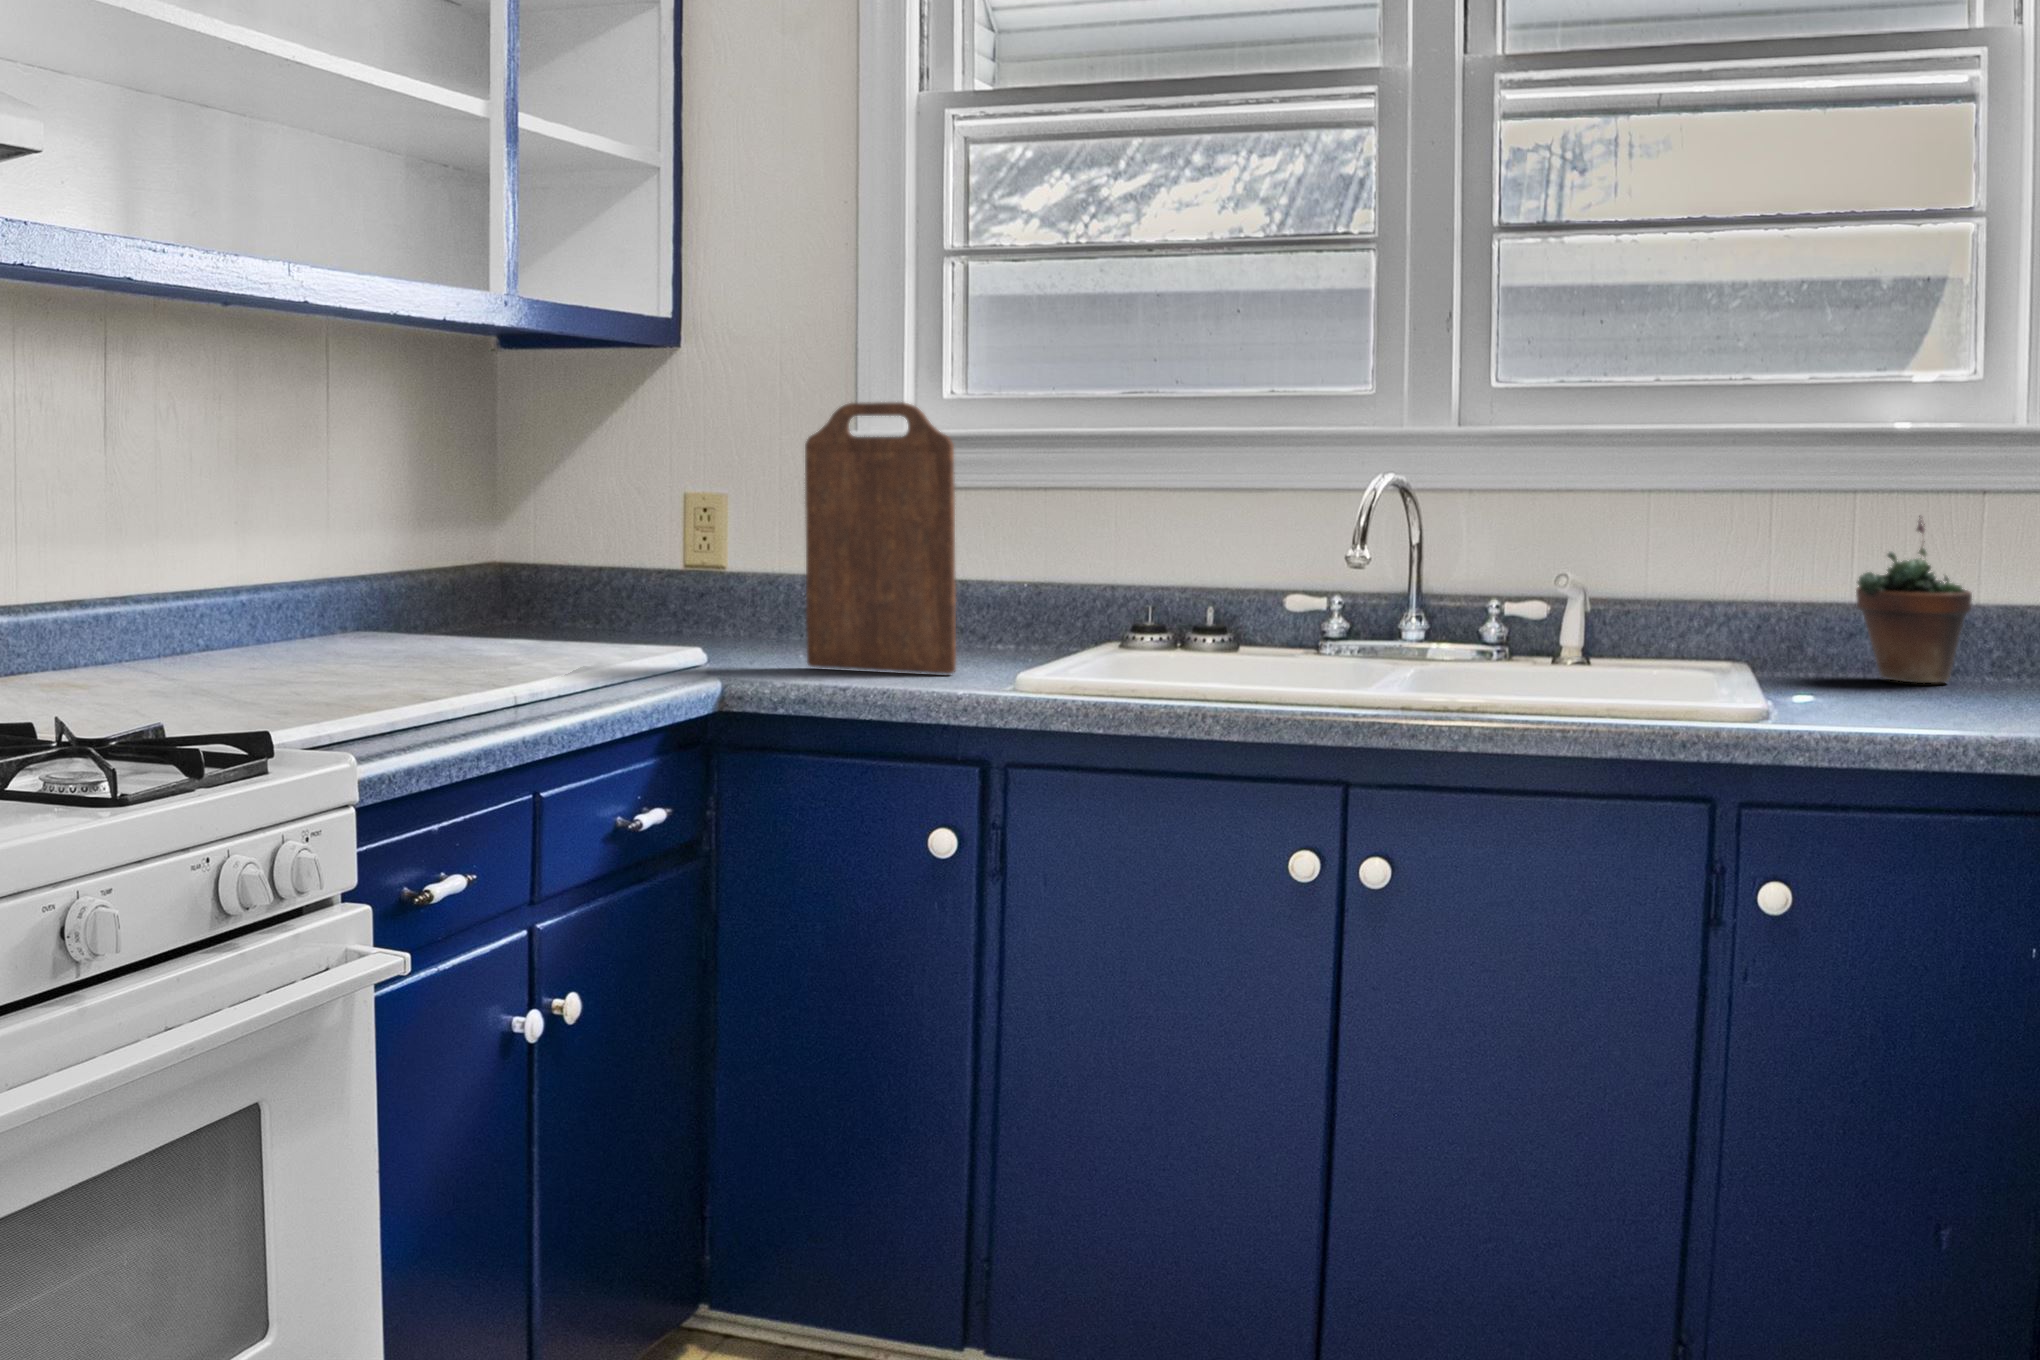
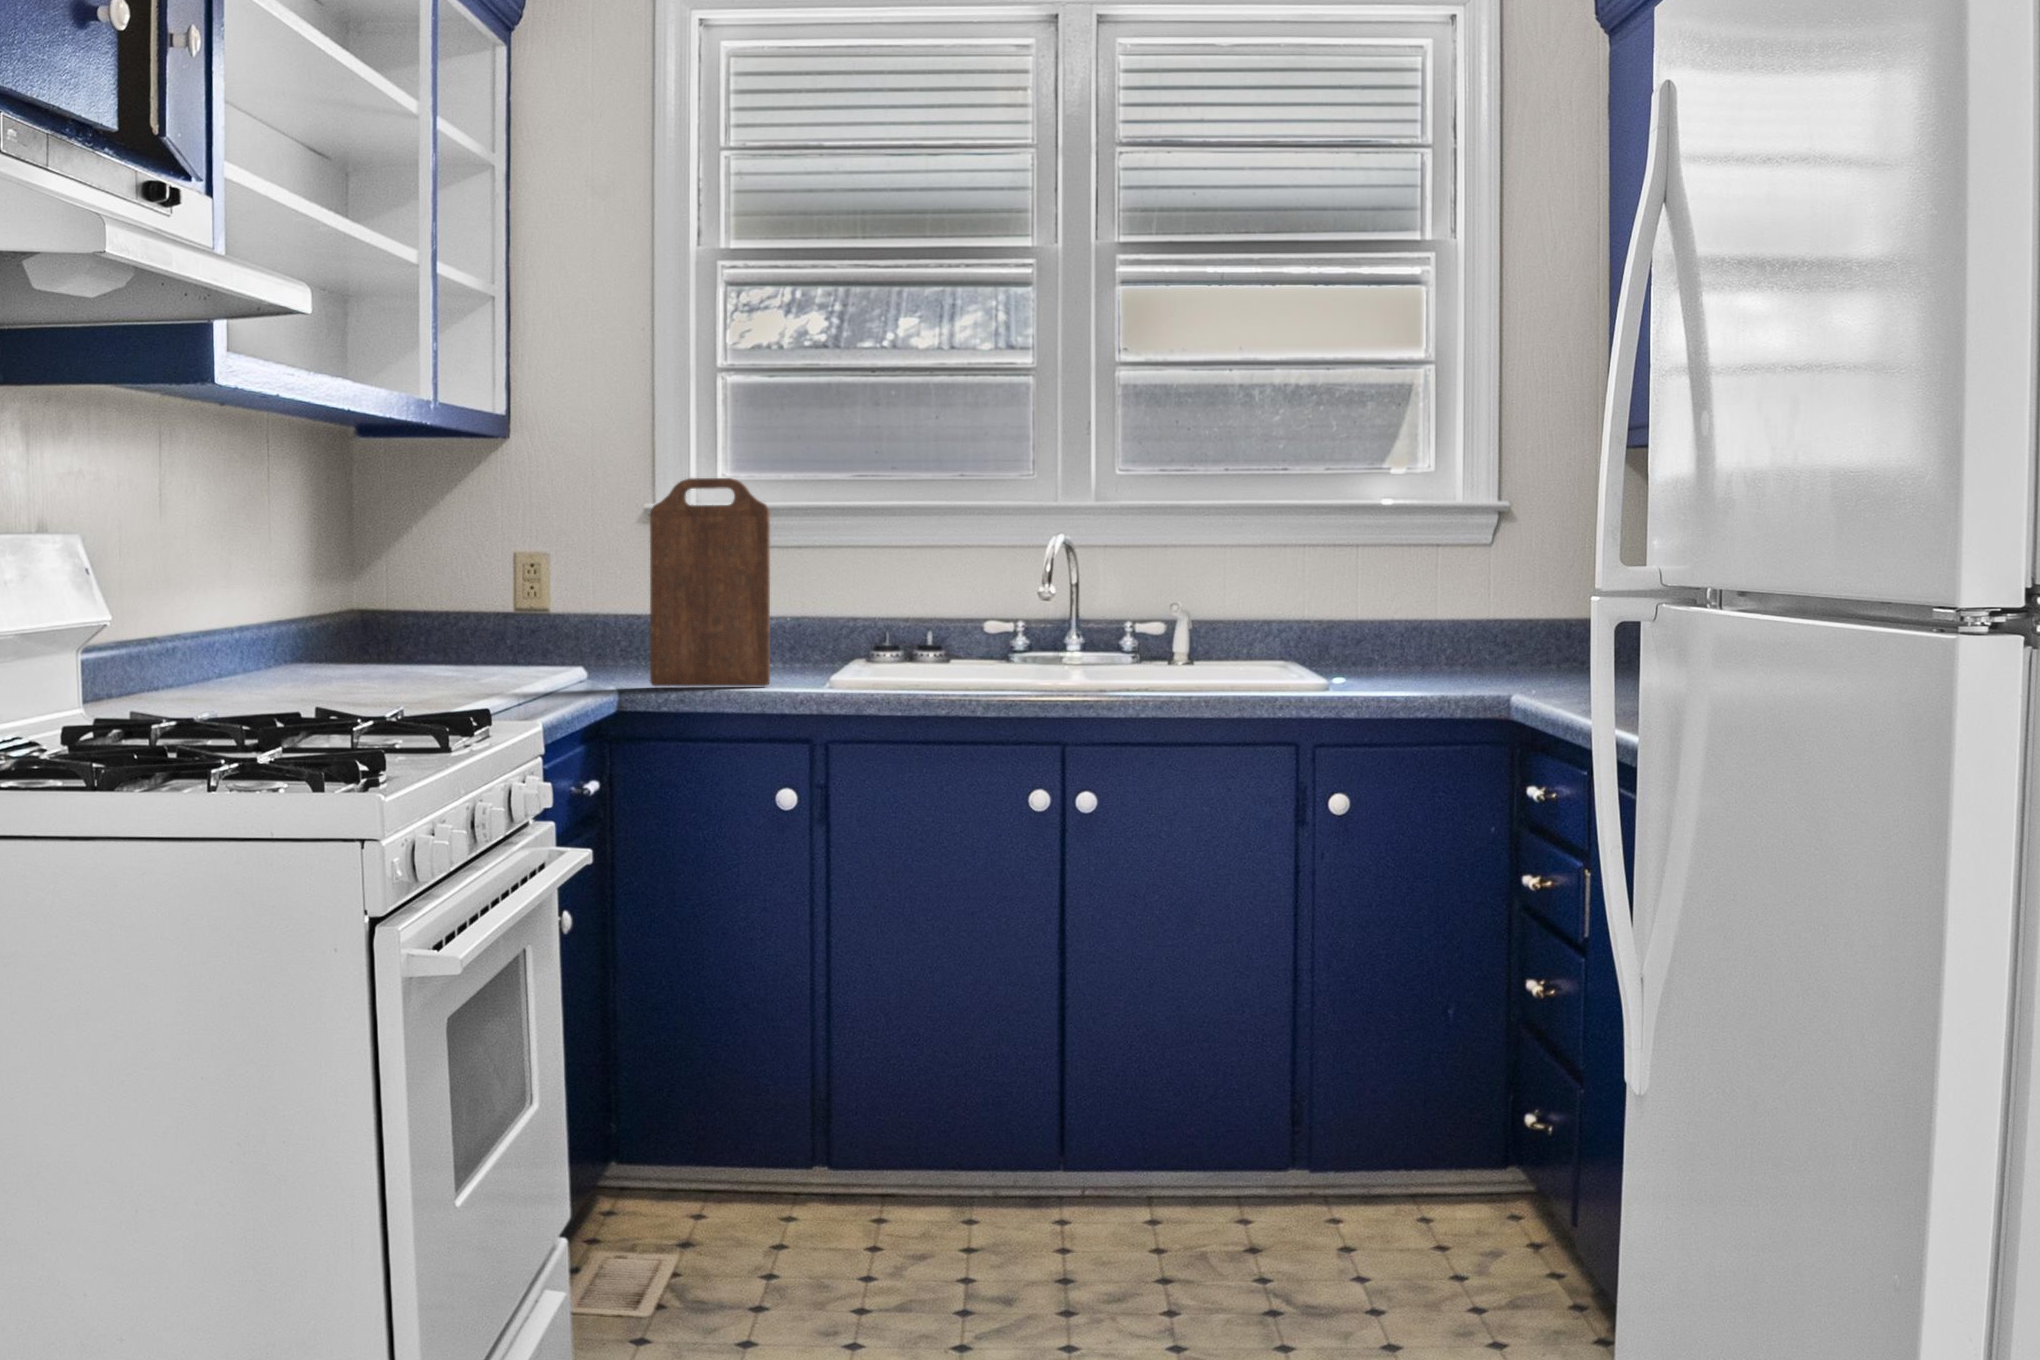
succulent plant: present [1856,516,1972,683] -> none [1355,554,1422,665]

